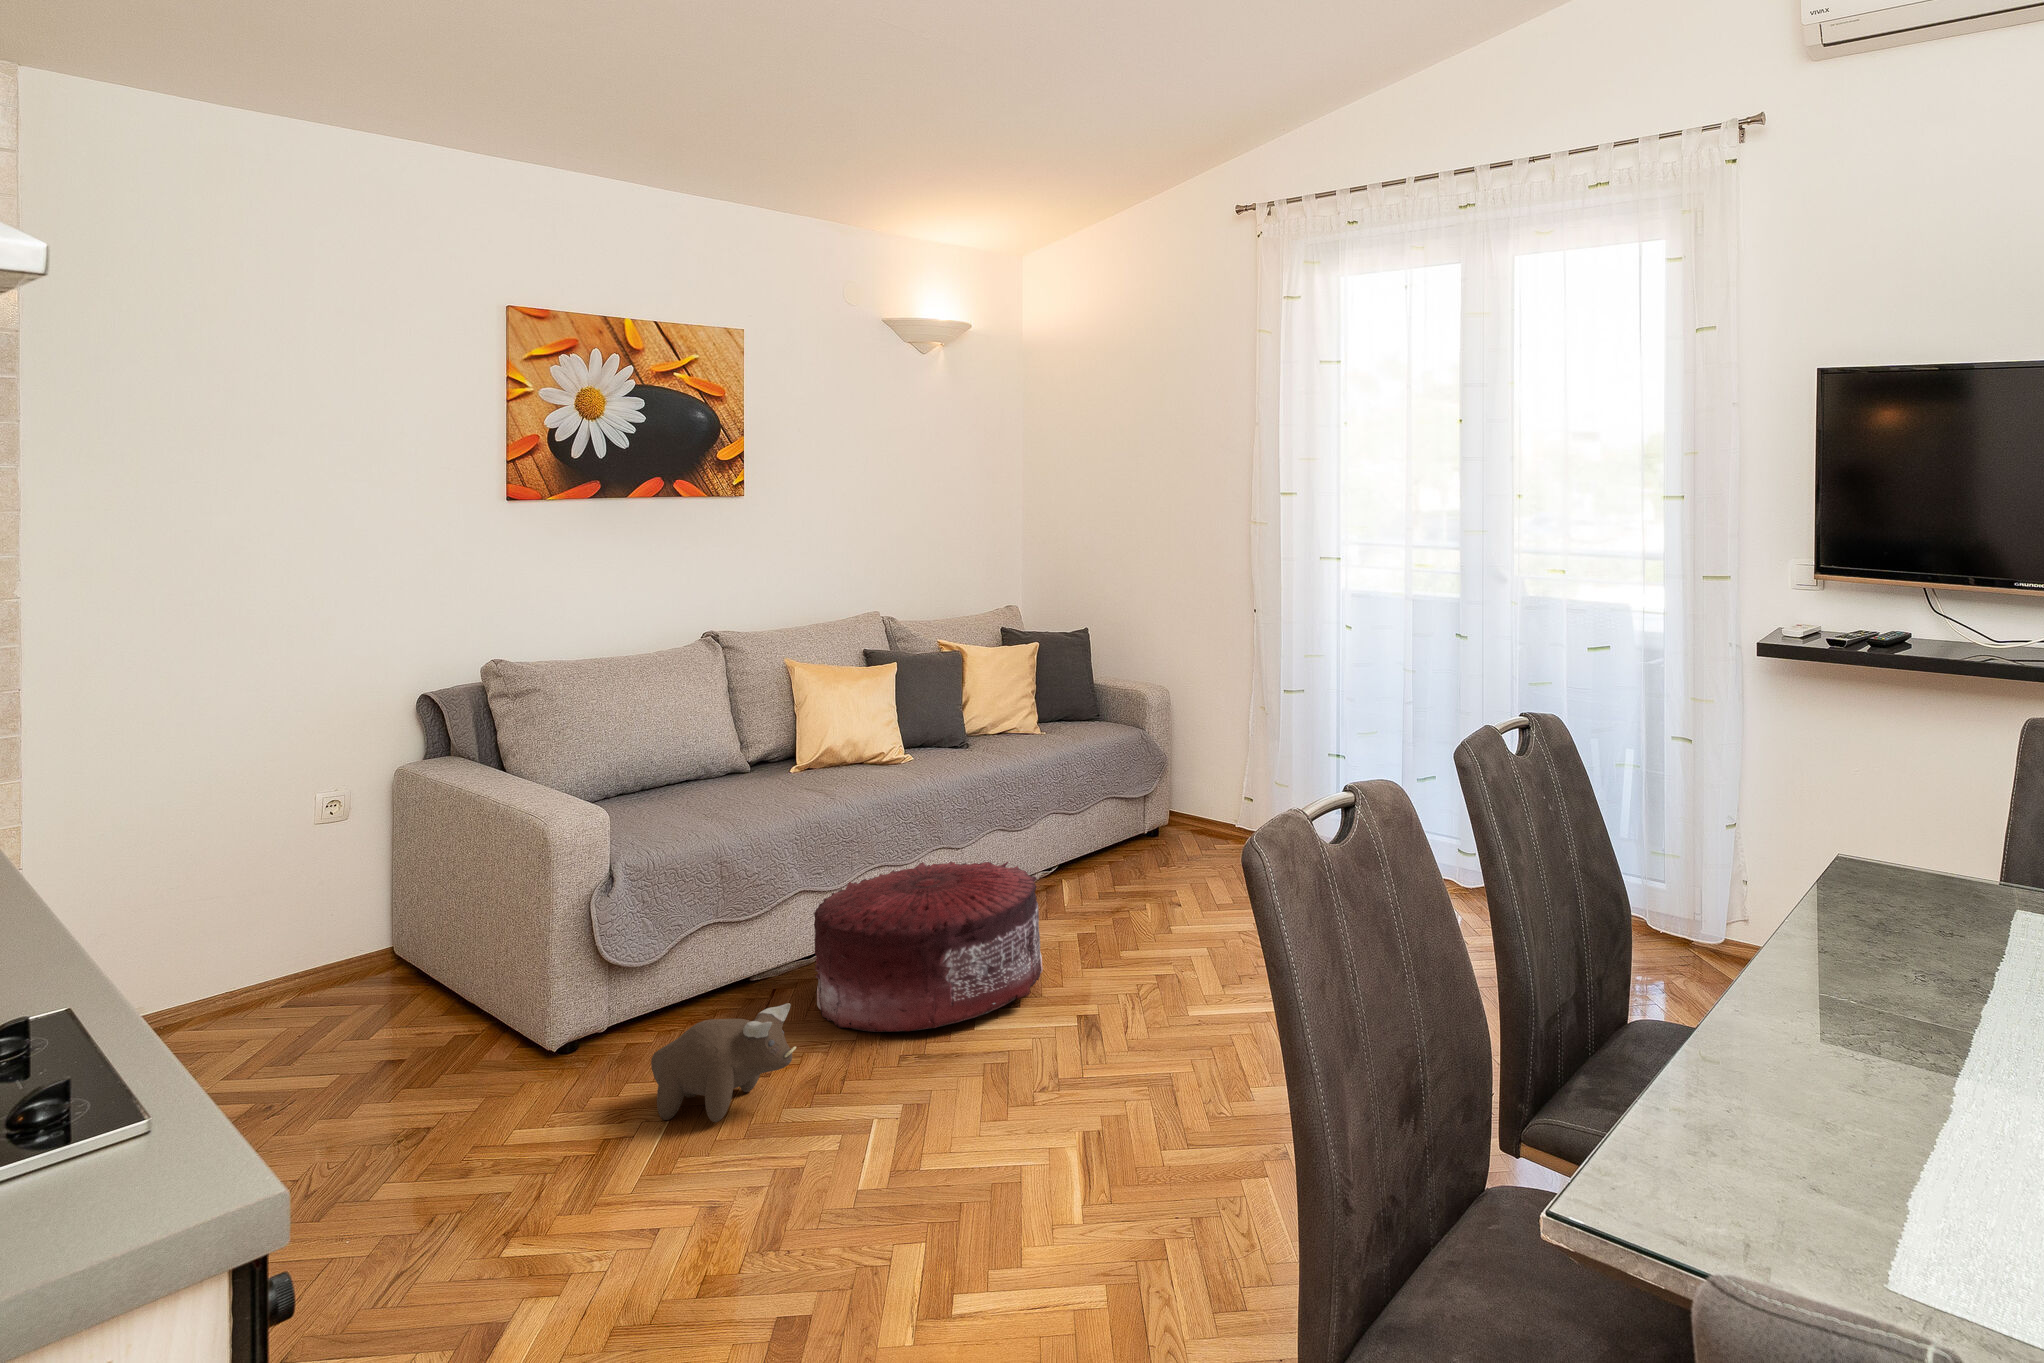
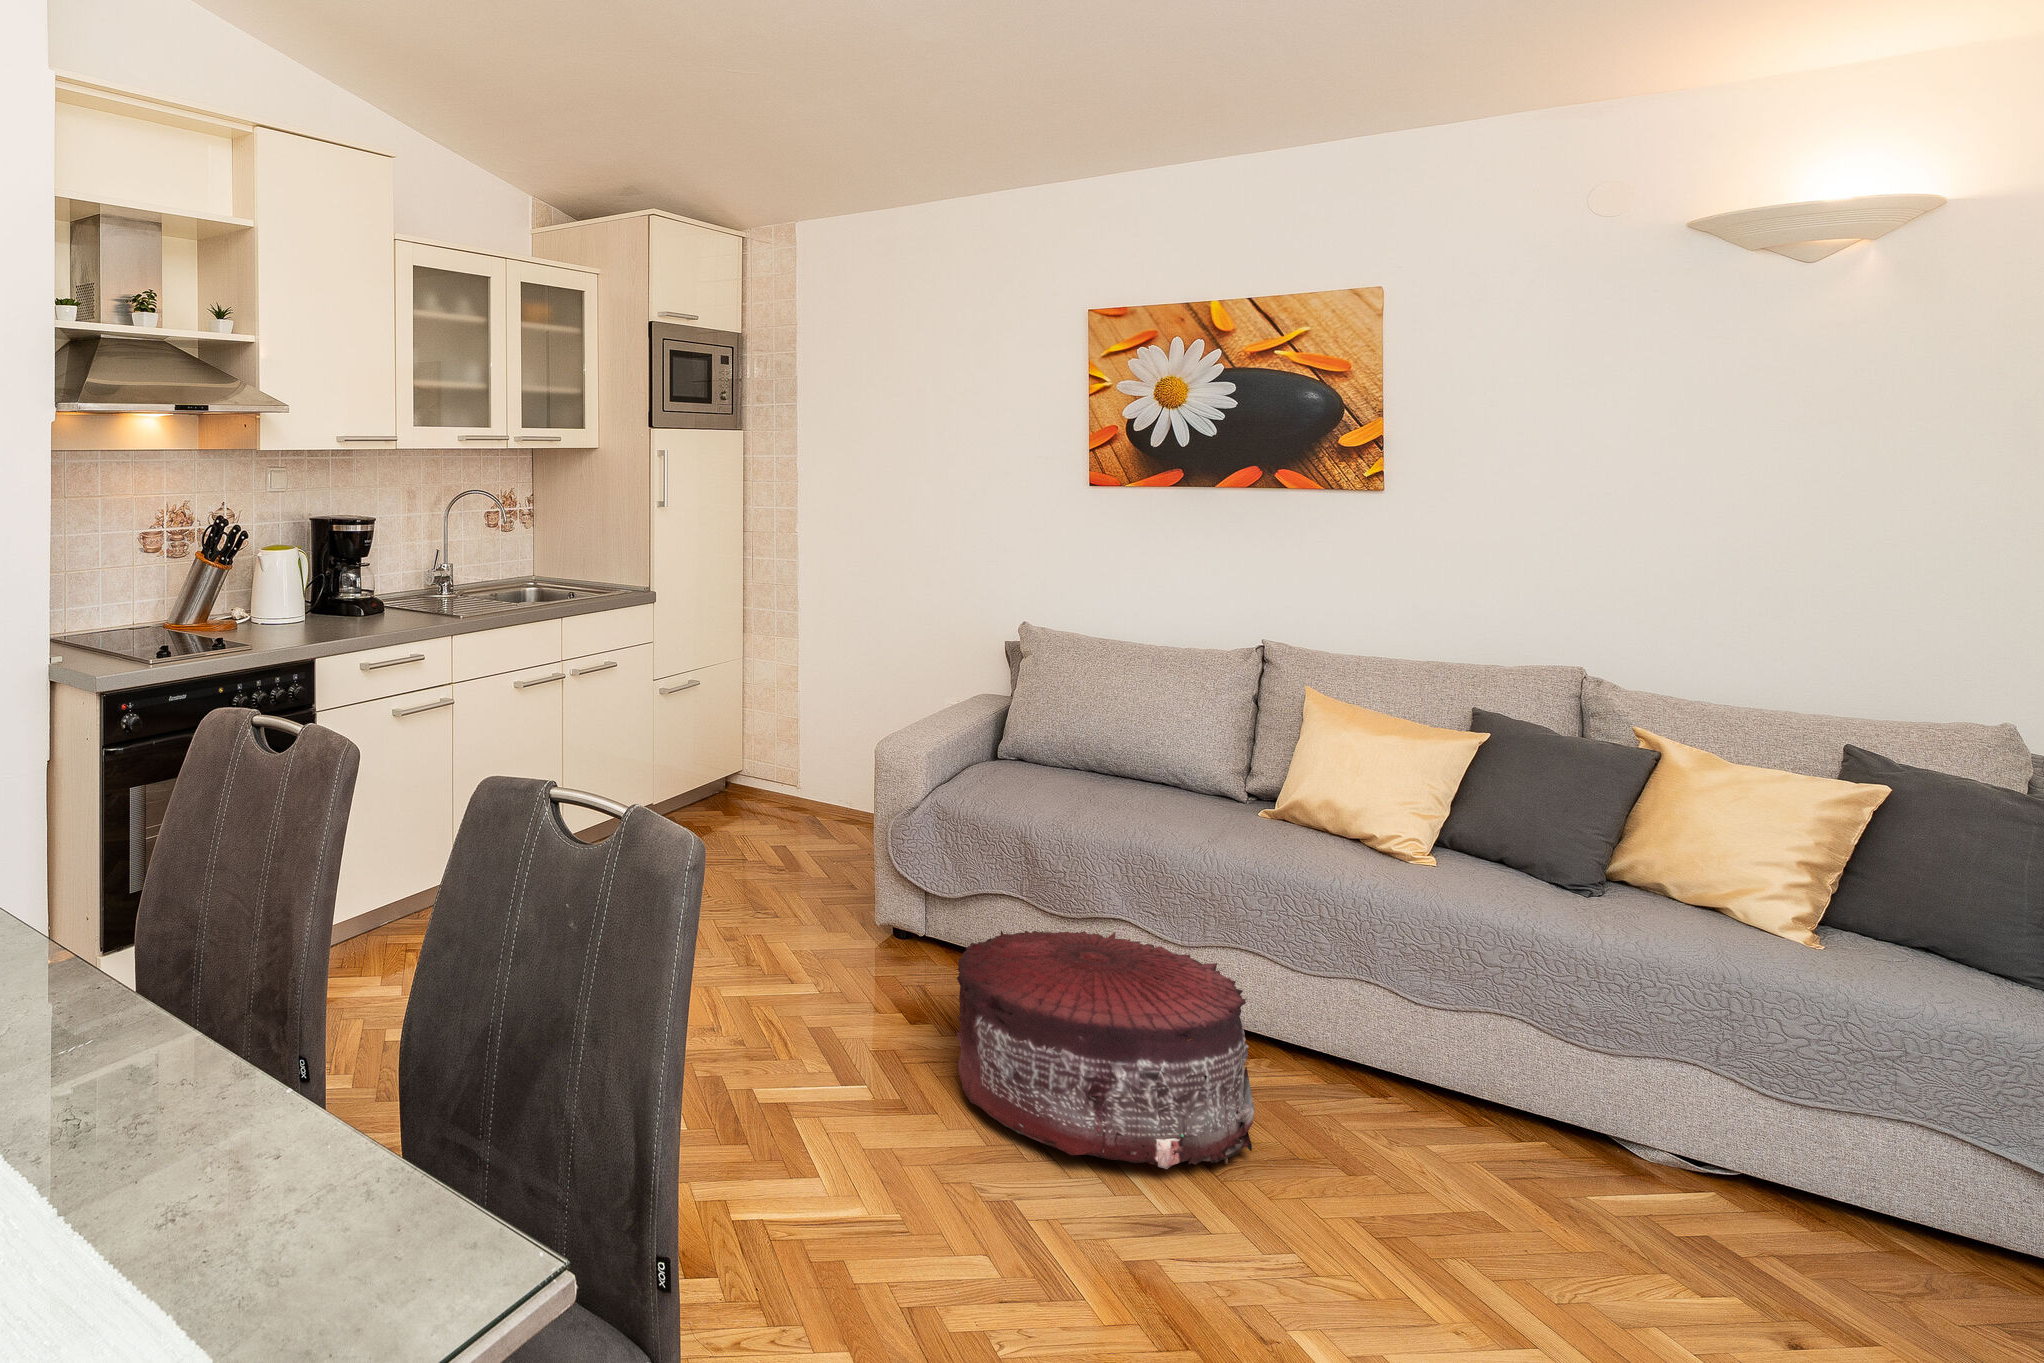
plush toy: present [651,1003,796,1122] -> none [760,934,845,1027]

